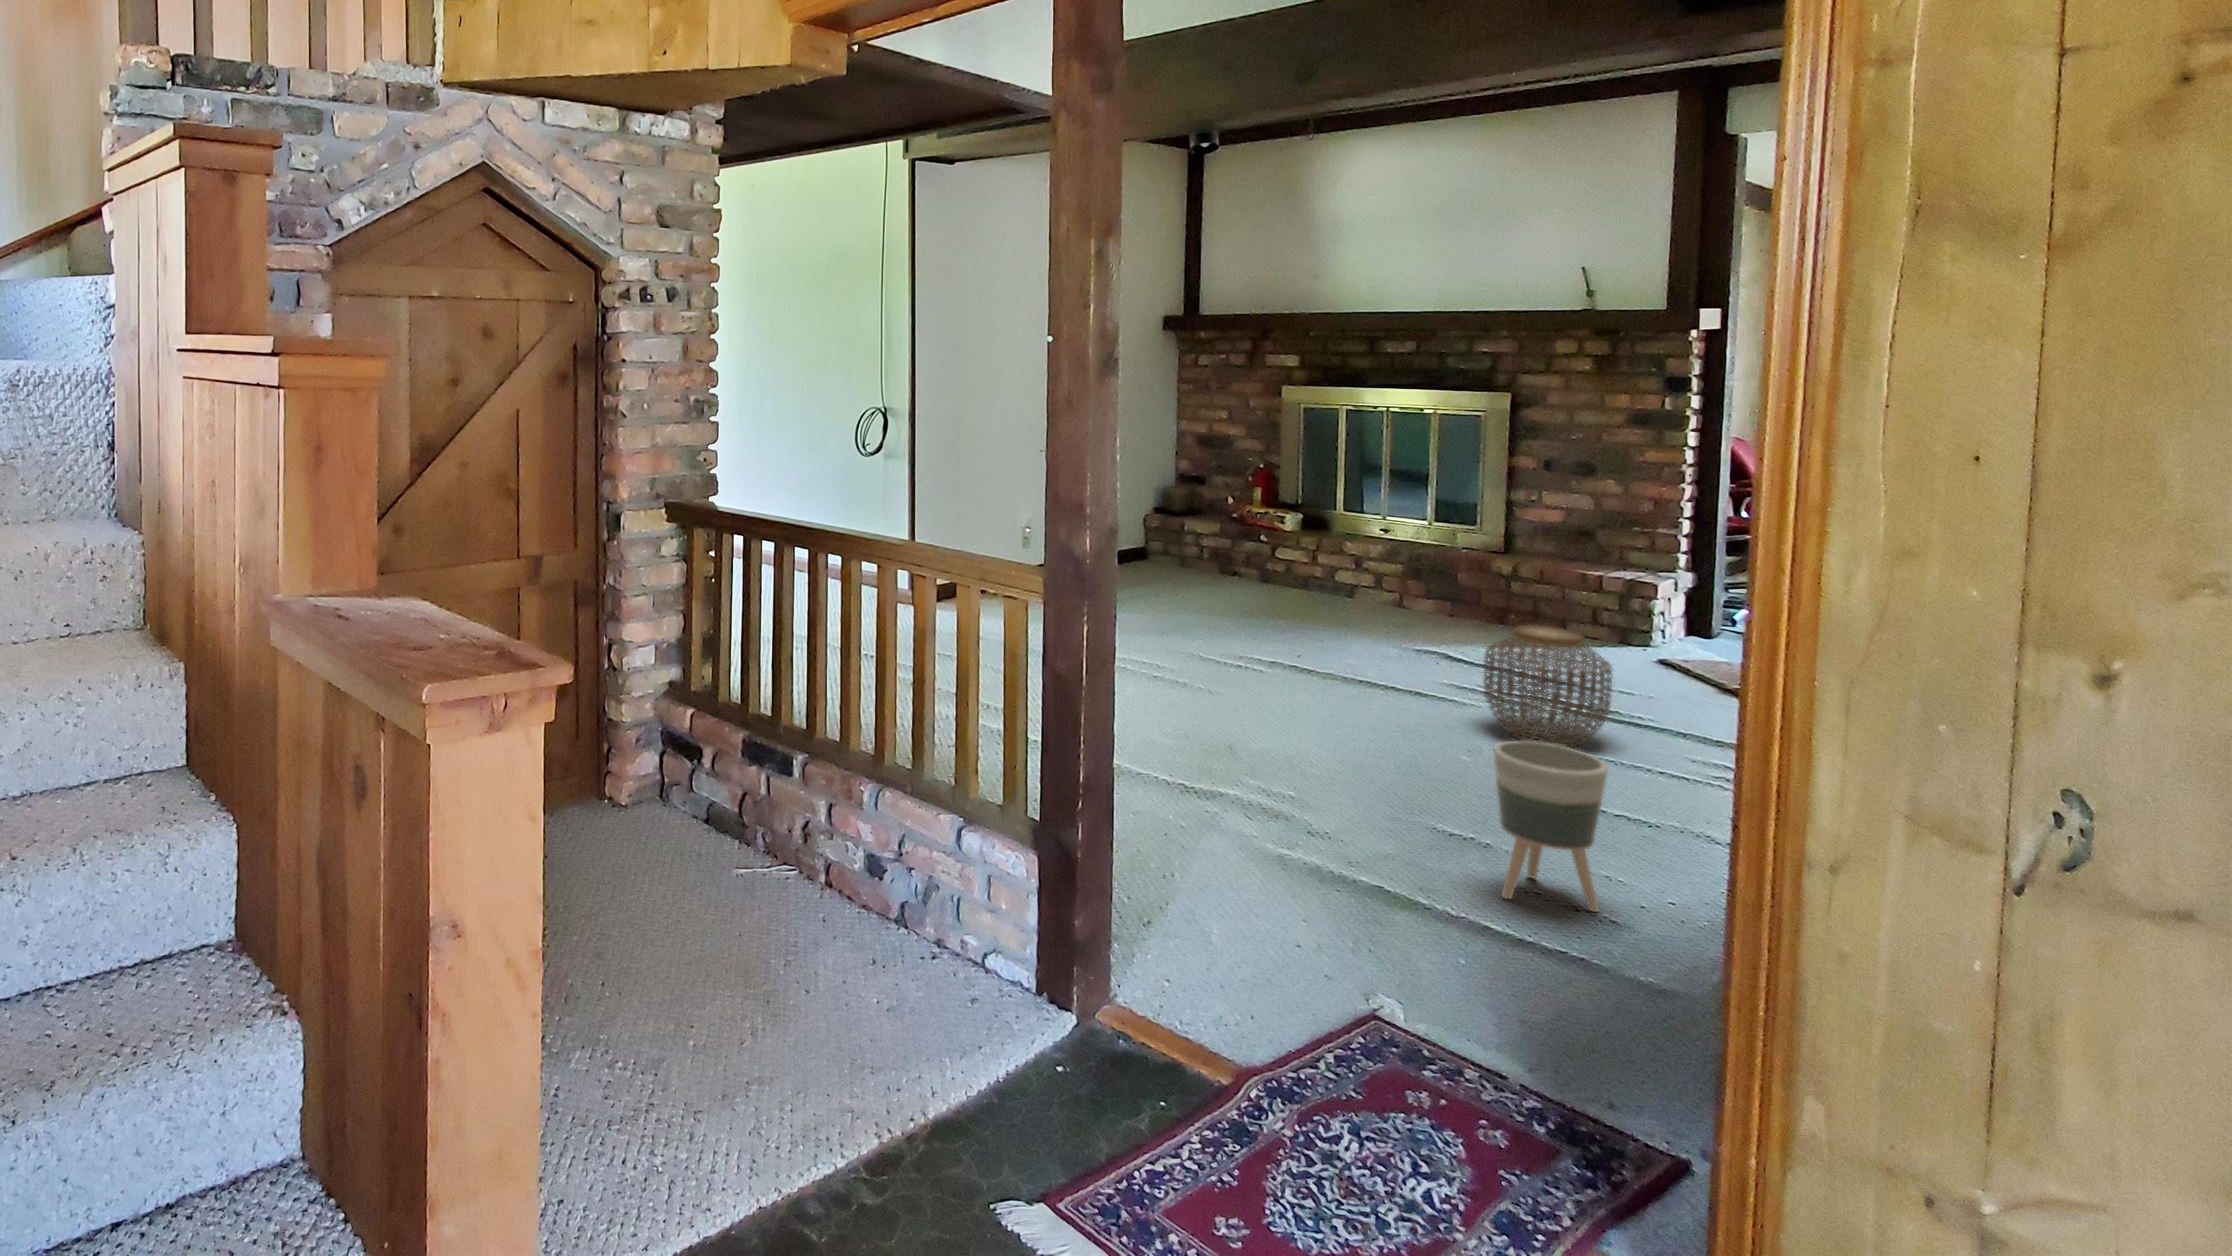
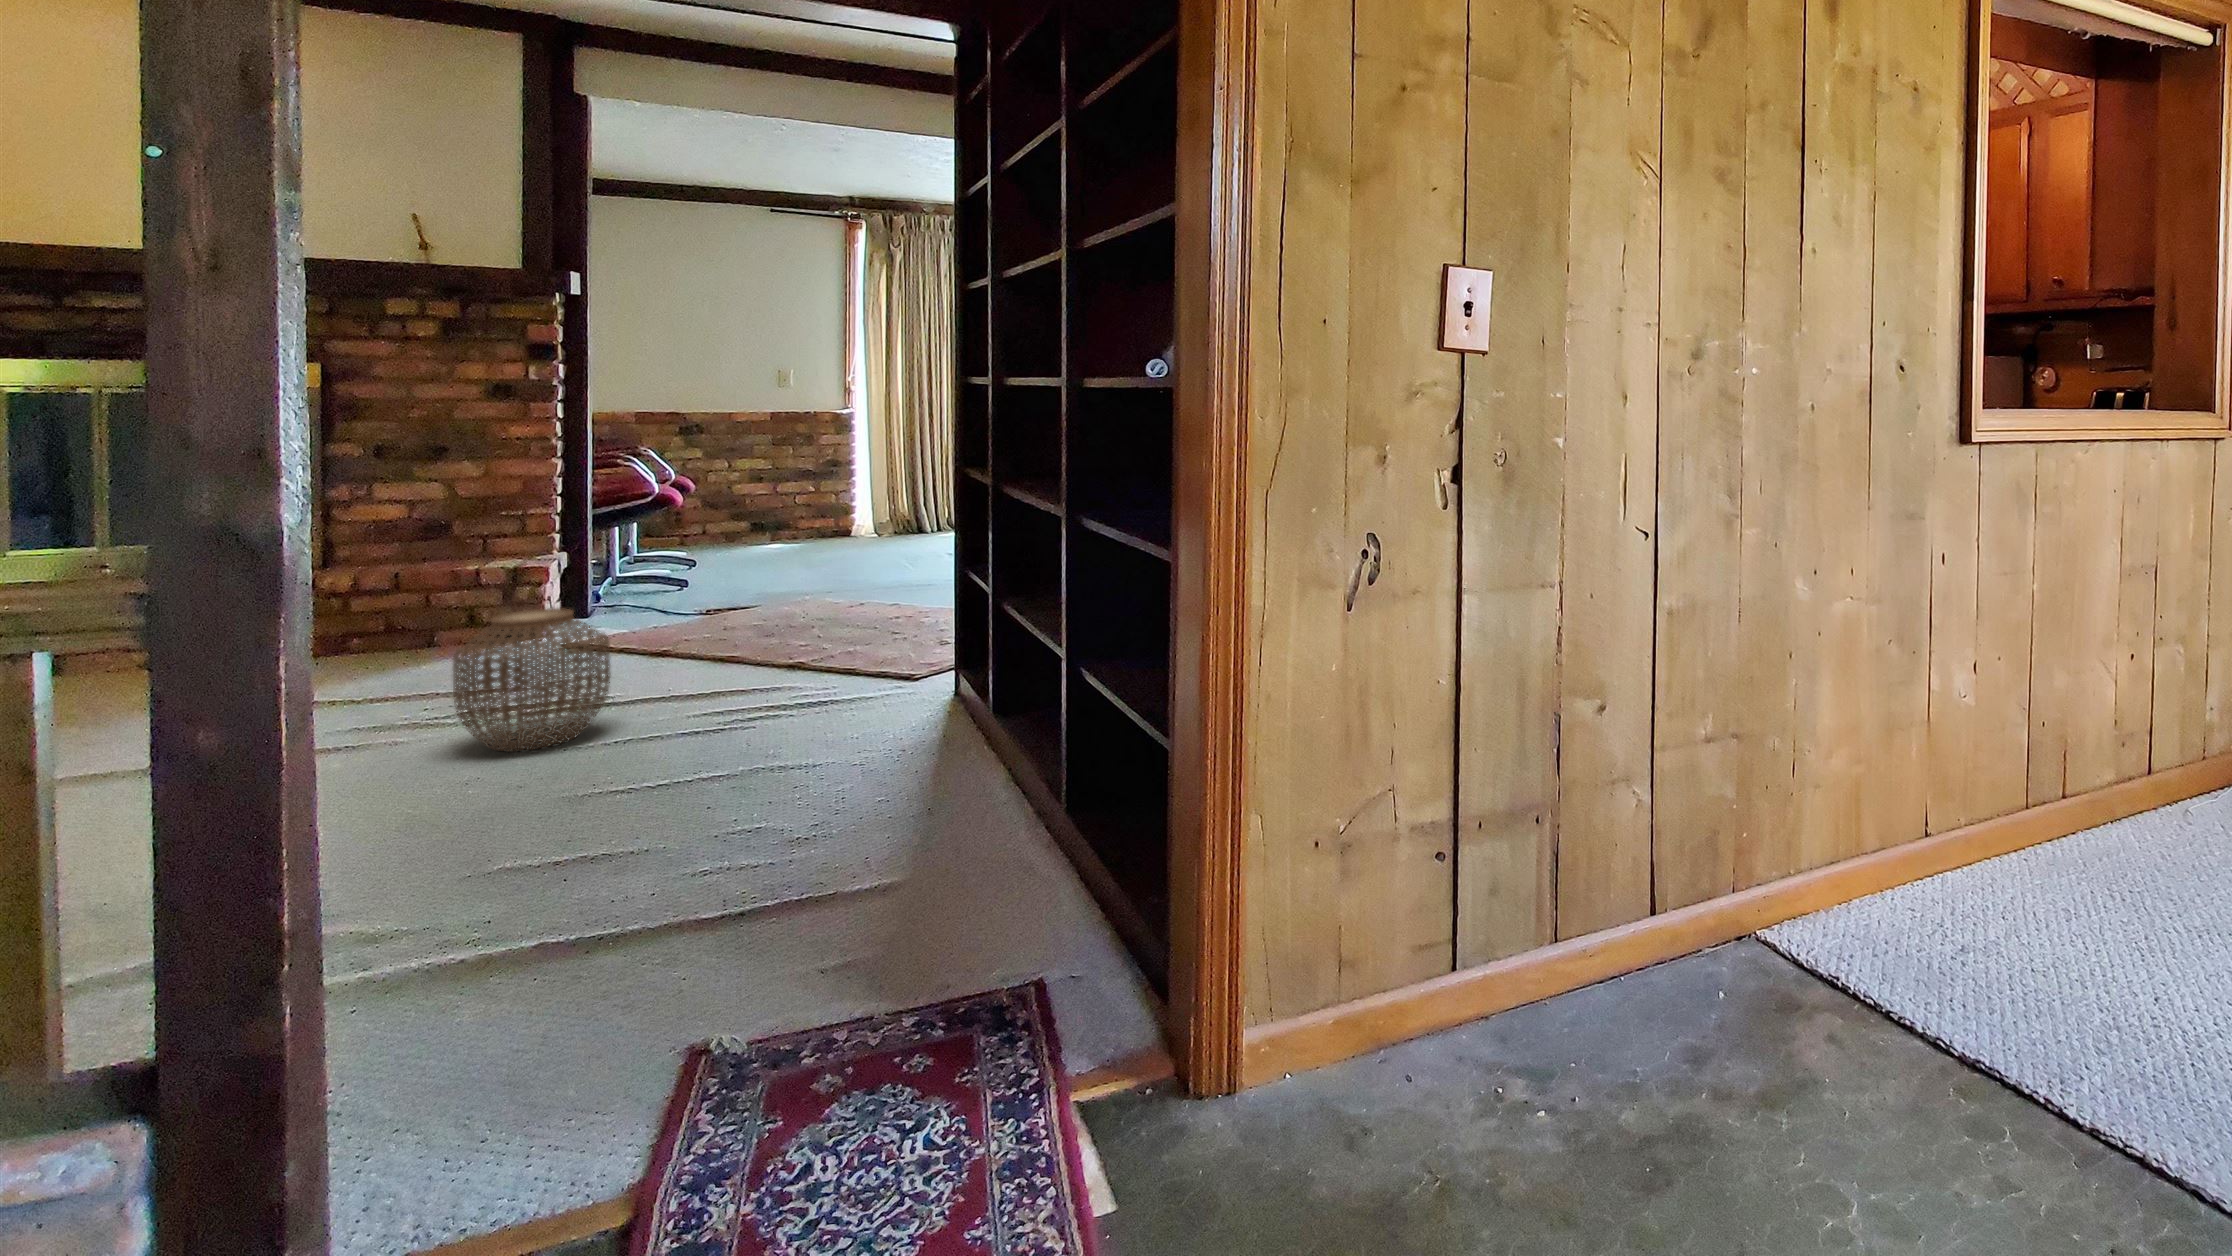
planter: present [1494,741,1608,912] -> none [639,691,767,884]

